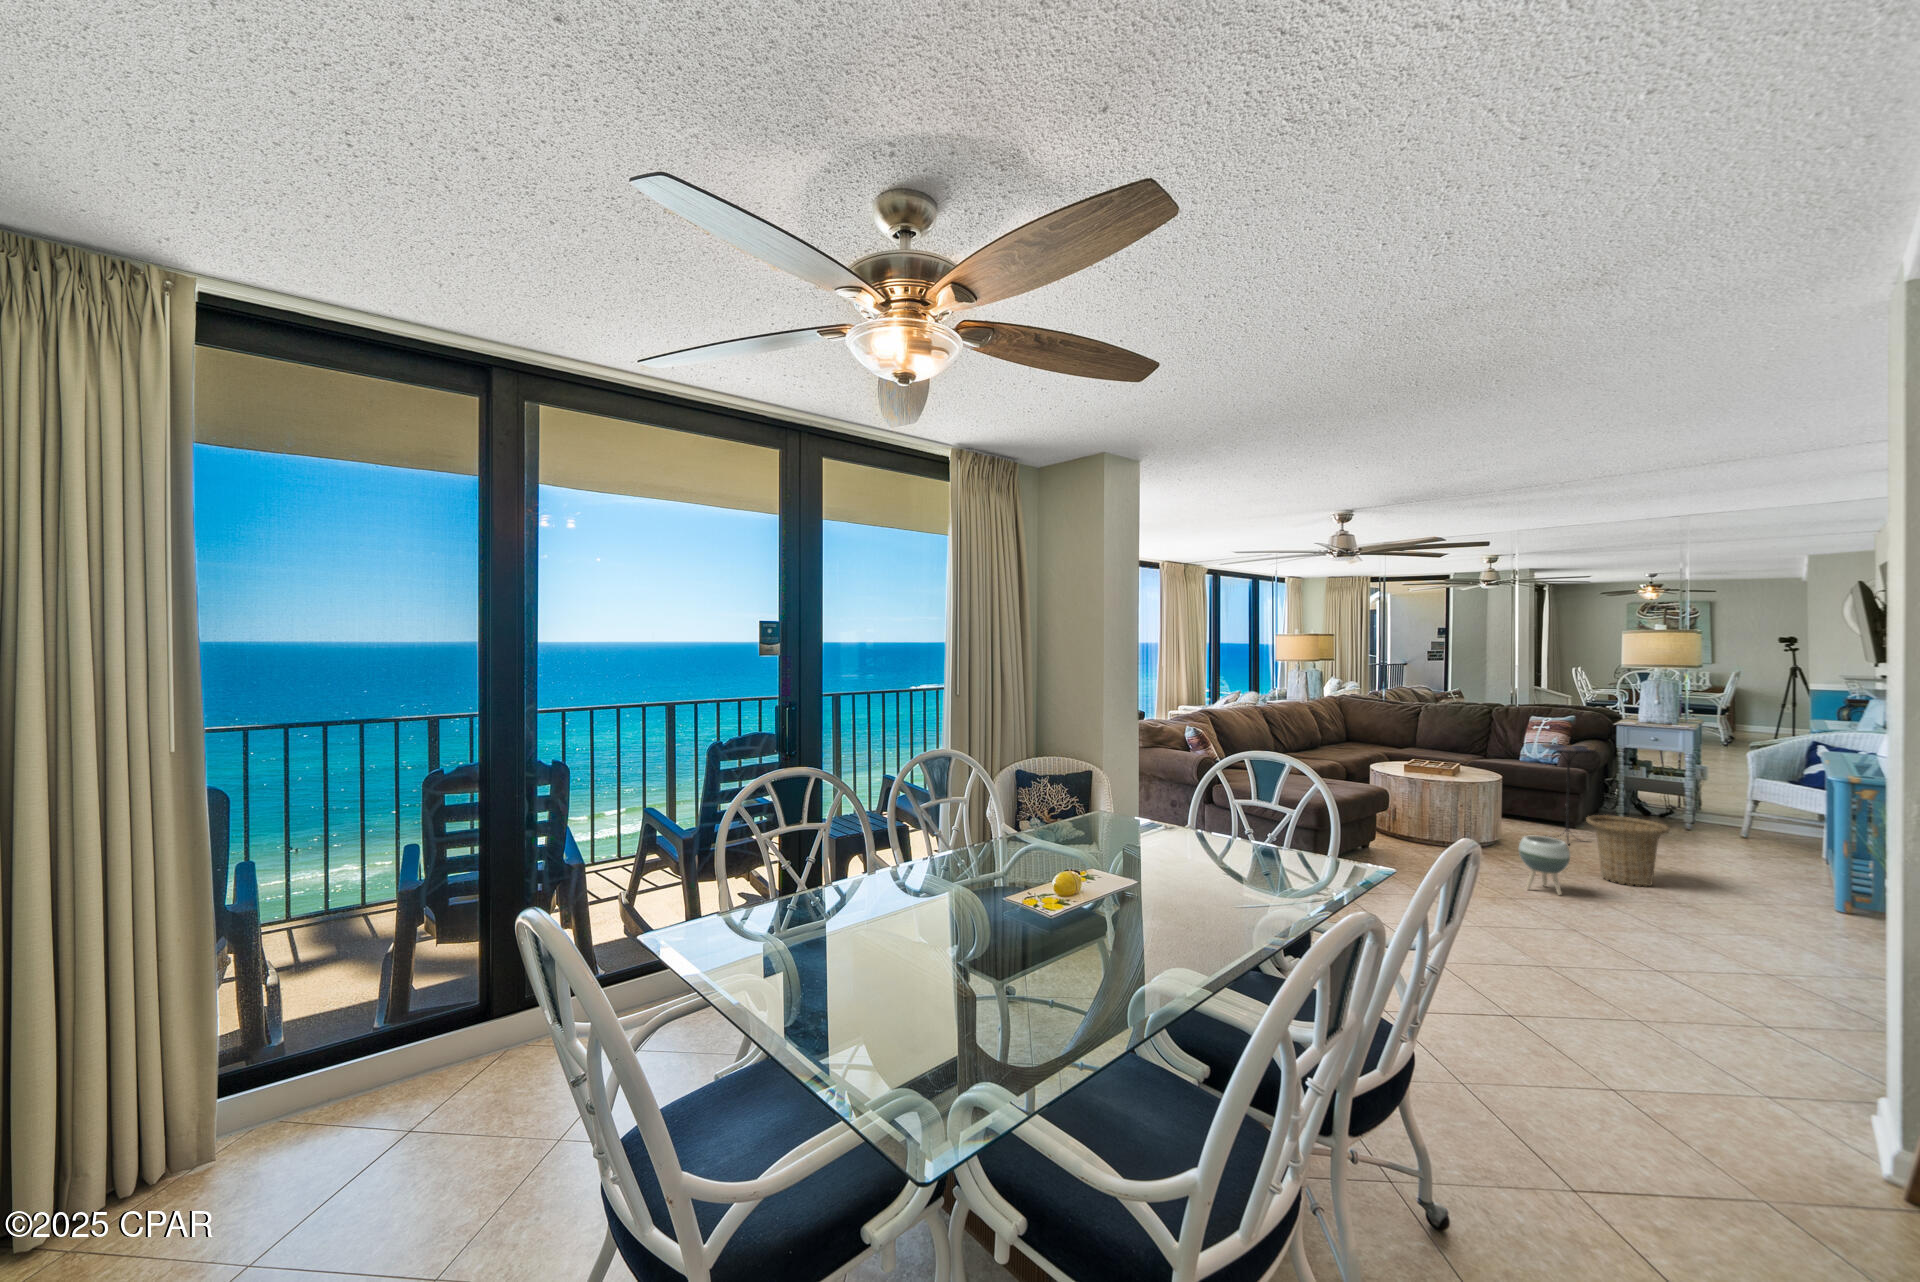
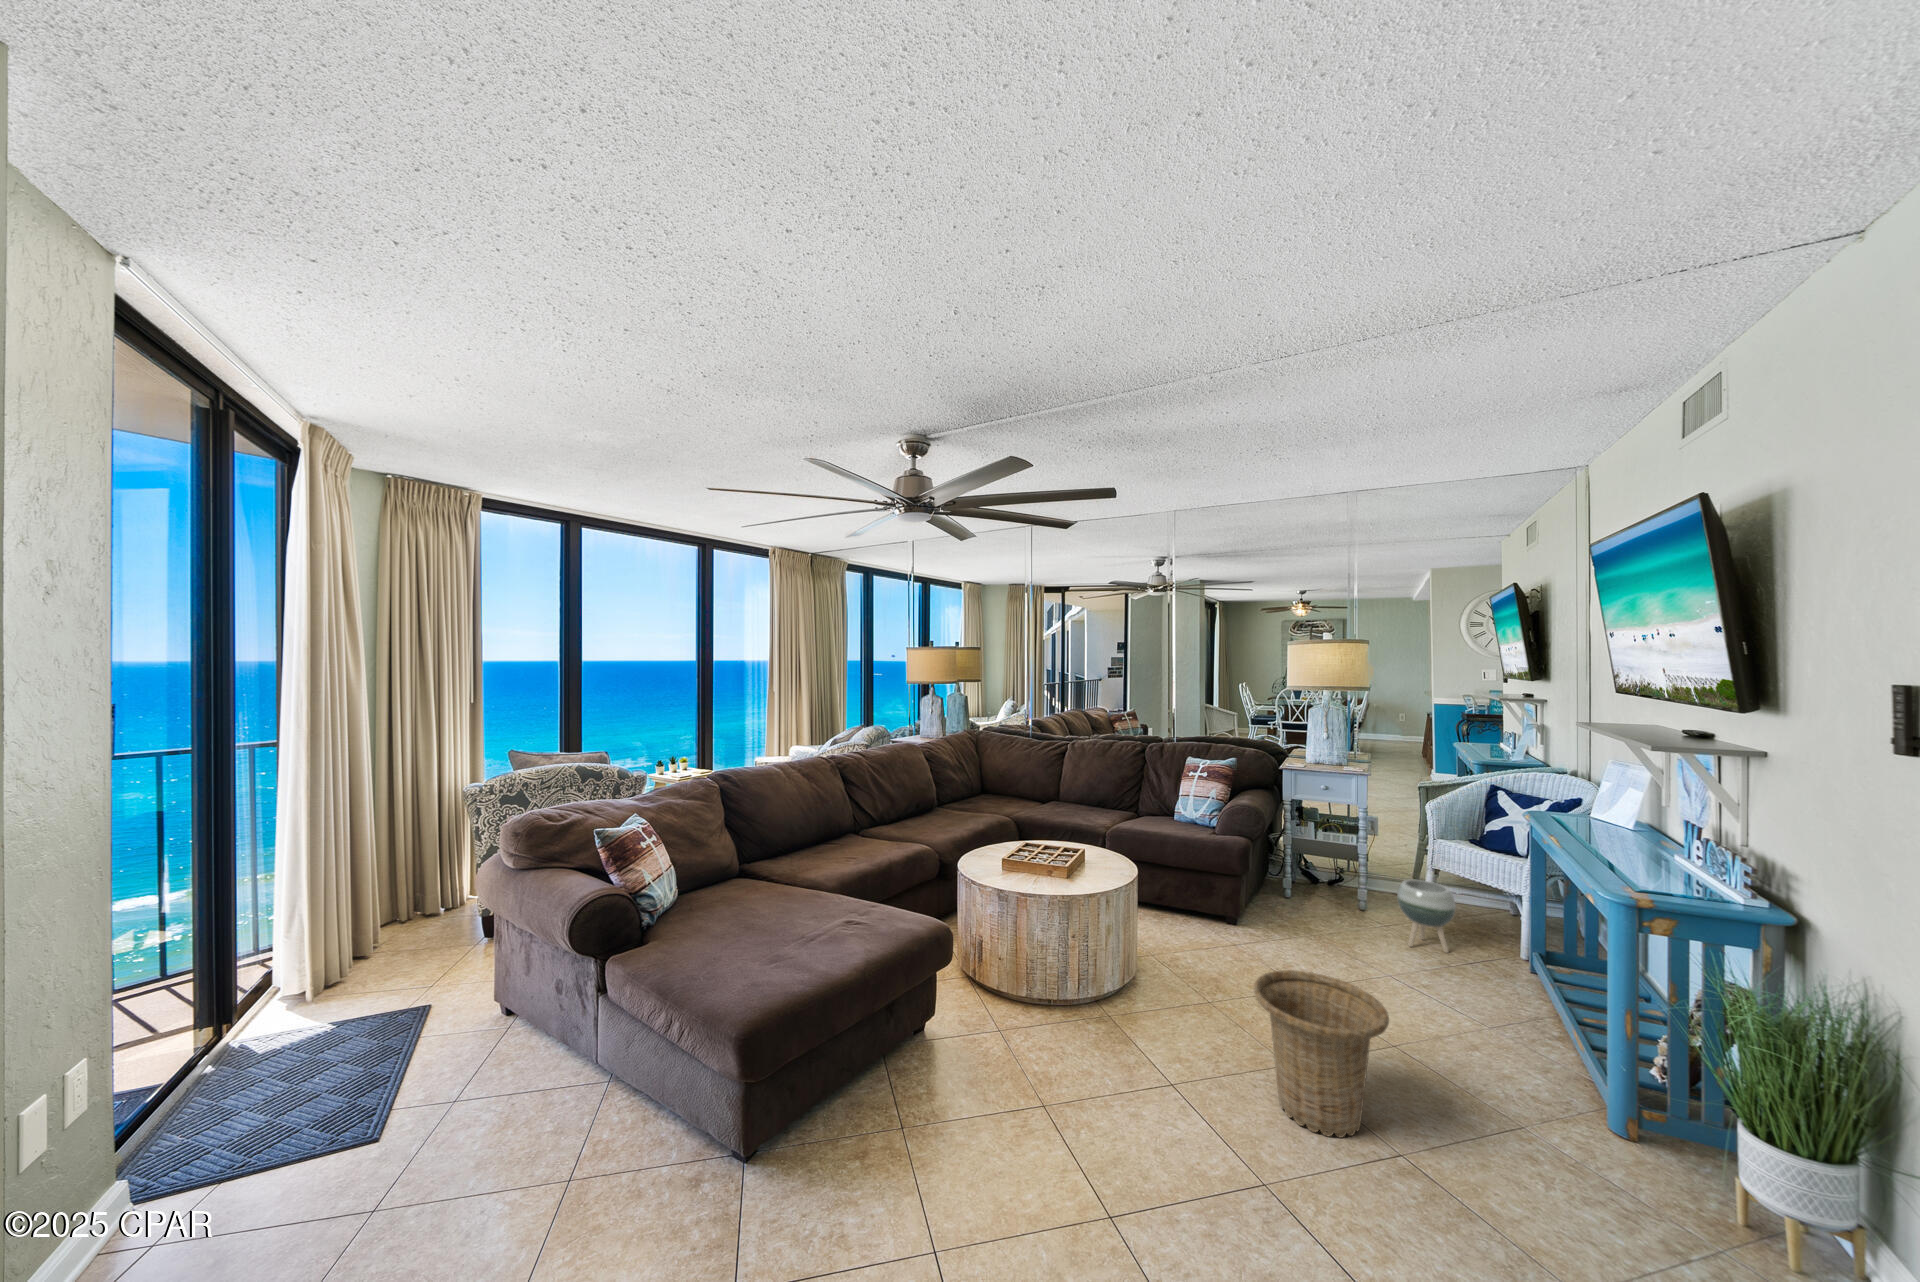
side table: present [1542,744,1595,839] -> none [1193,811,1266,980]
planter: present [1519,836,1570,896] -> present [1397,880,1456,953]

